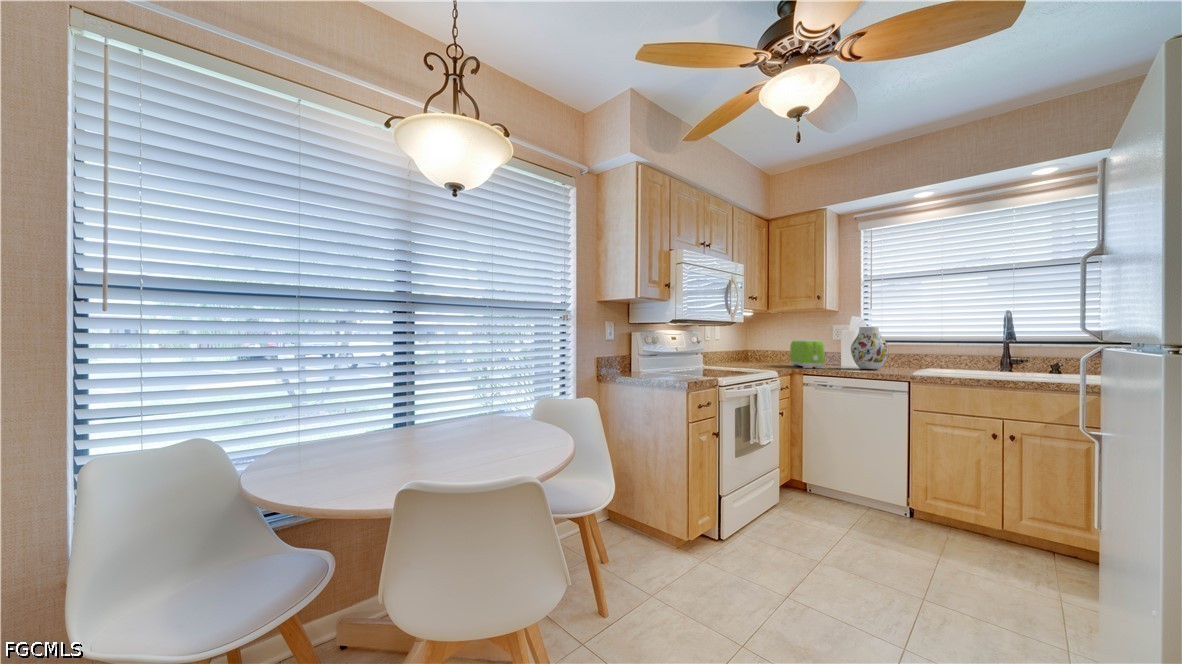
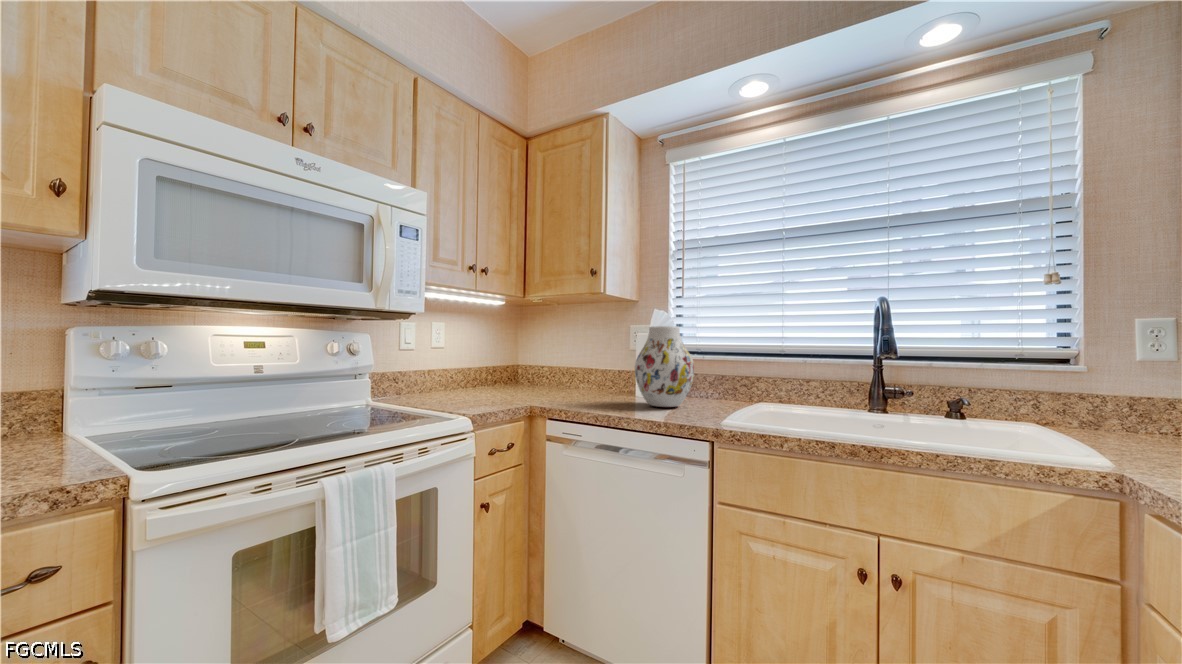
toaster: present [790,340,824,368] -> none [547,350,589,405]

